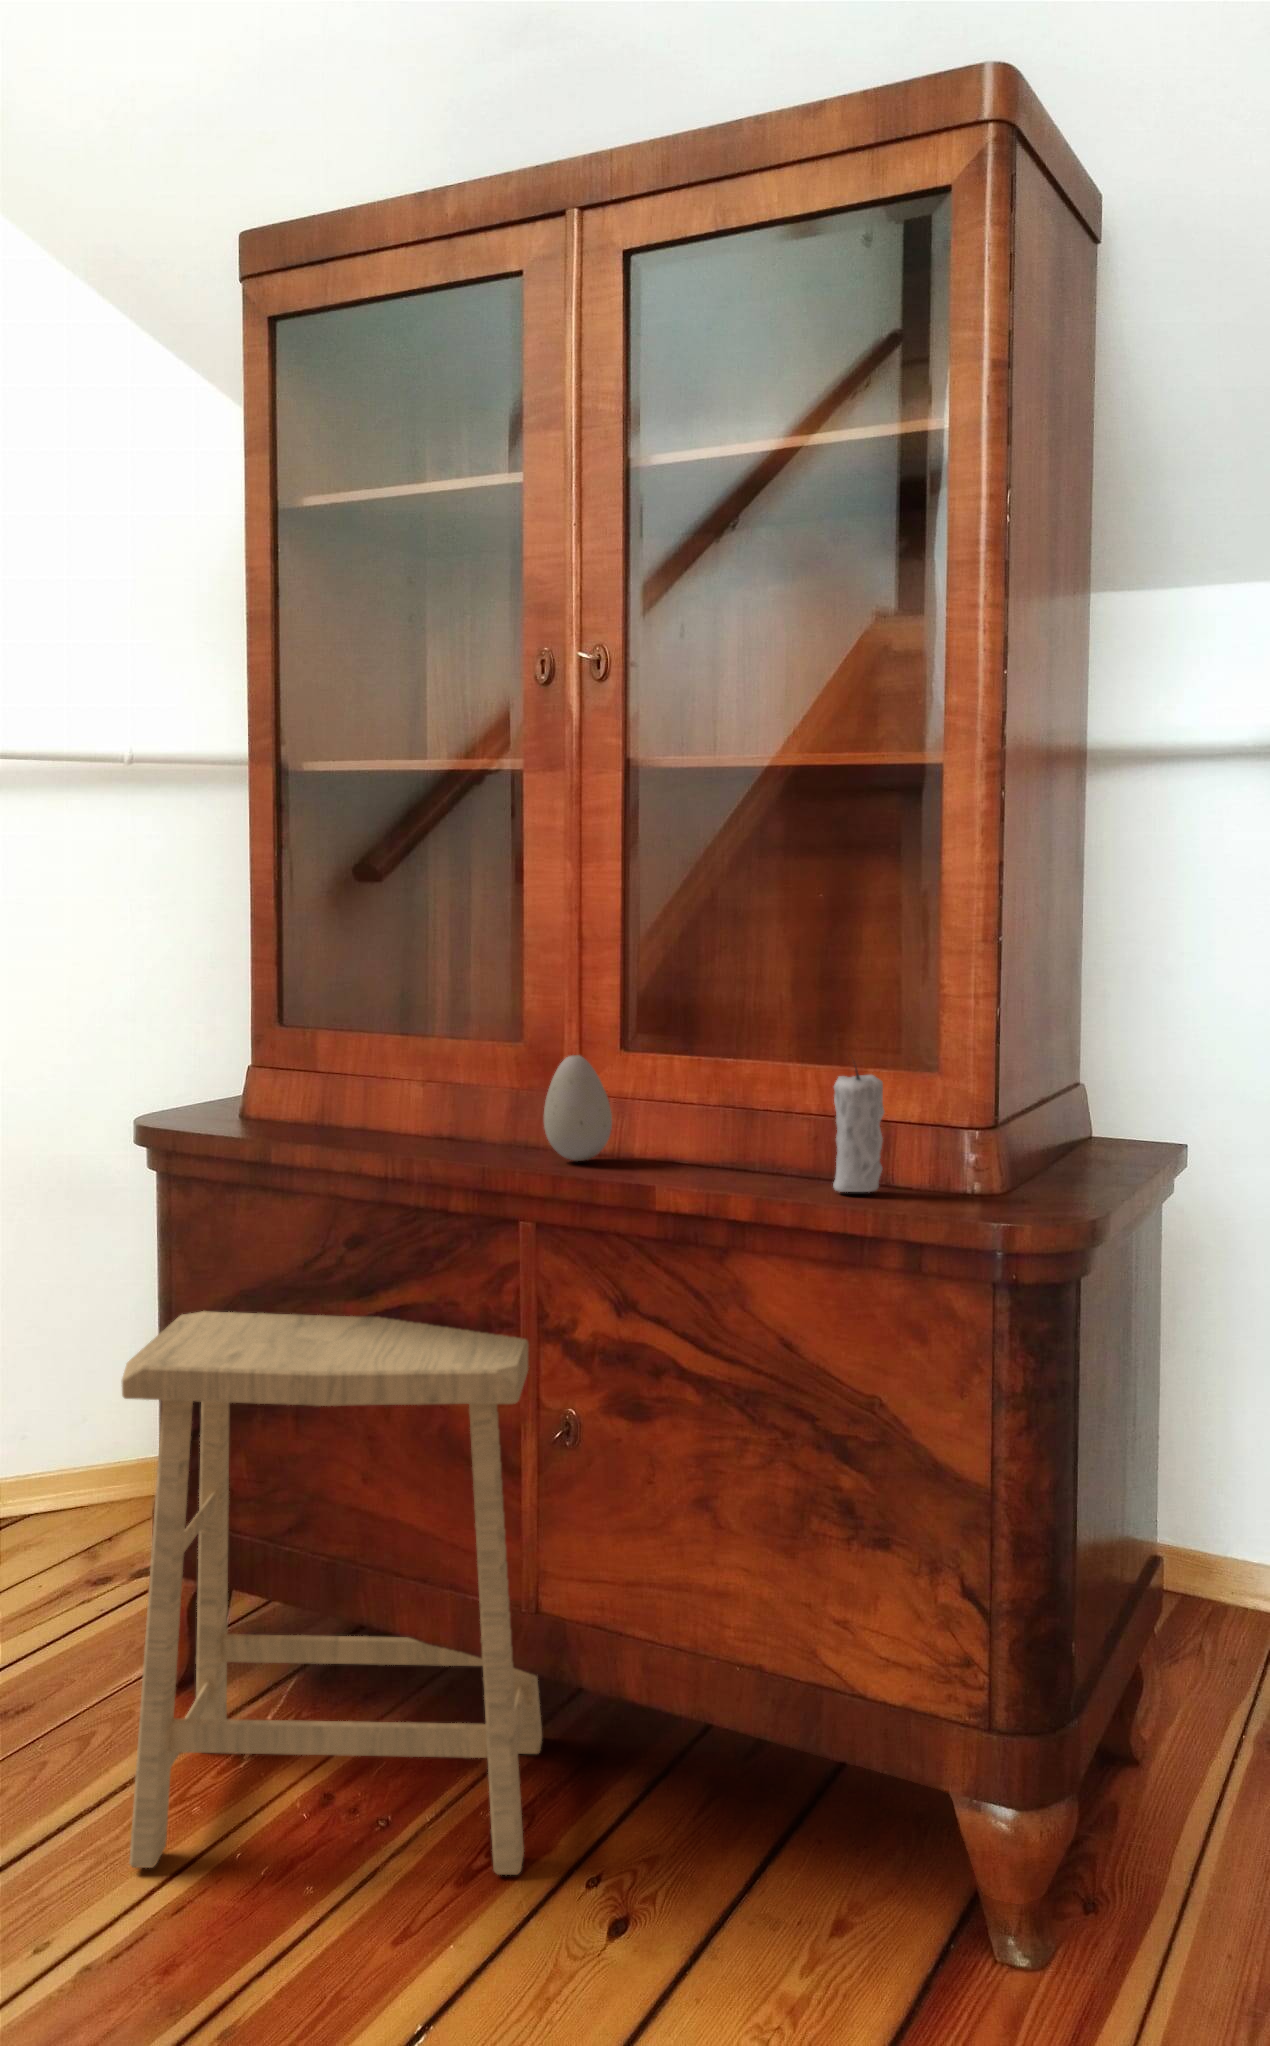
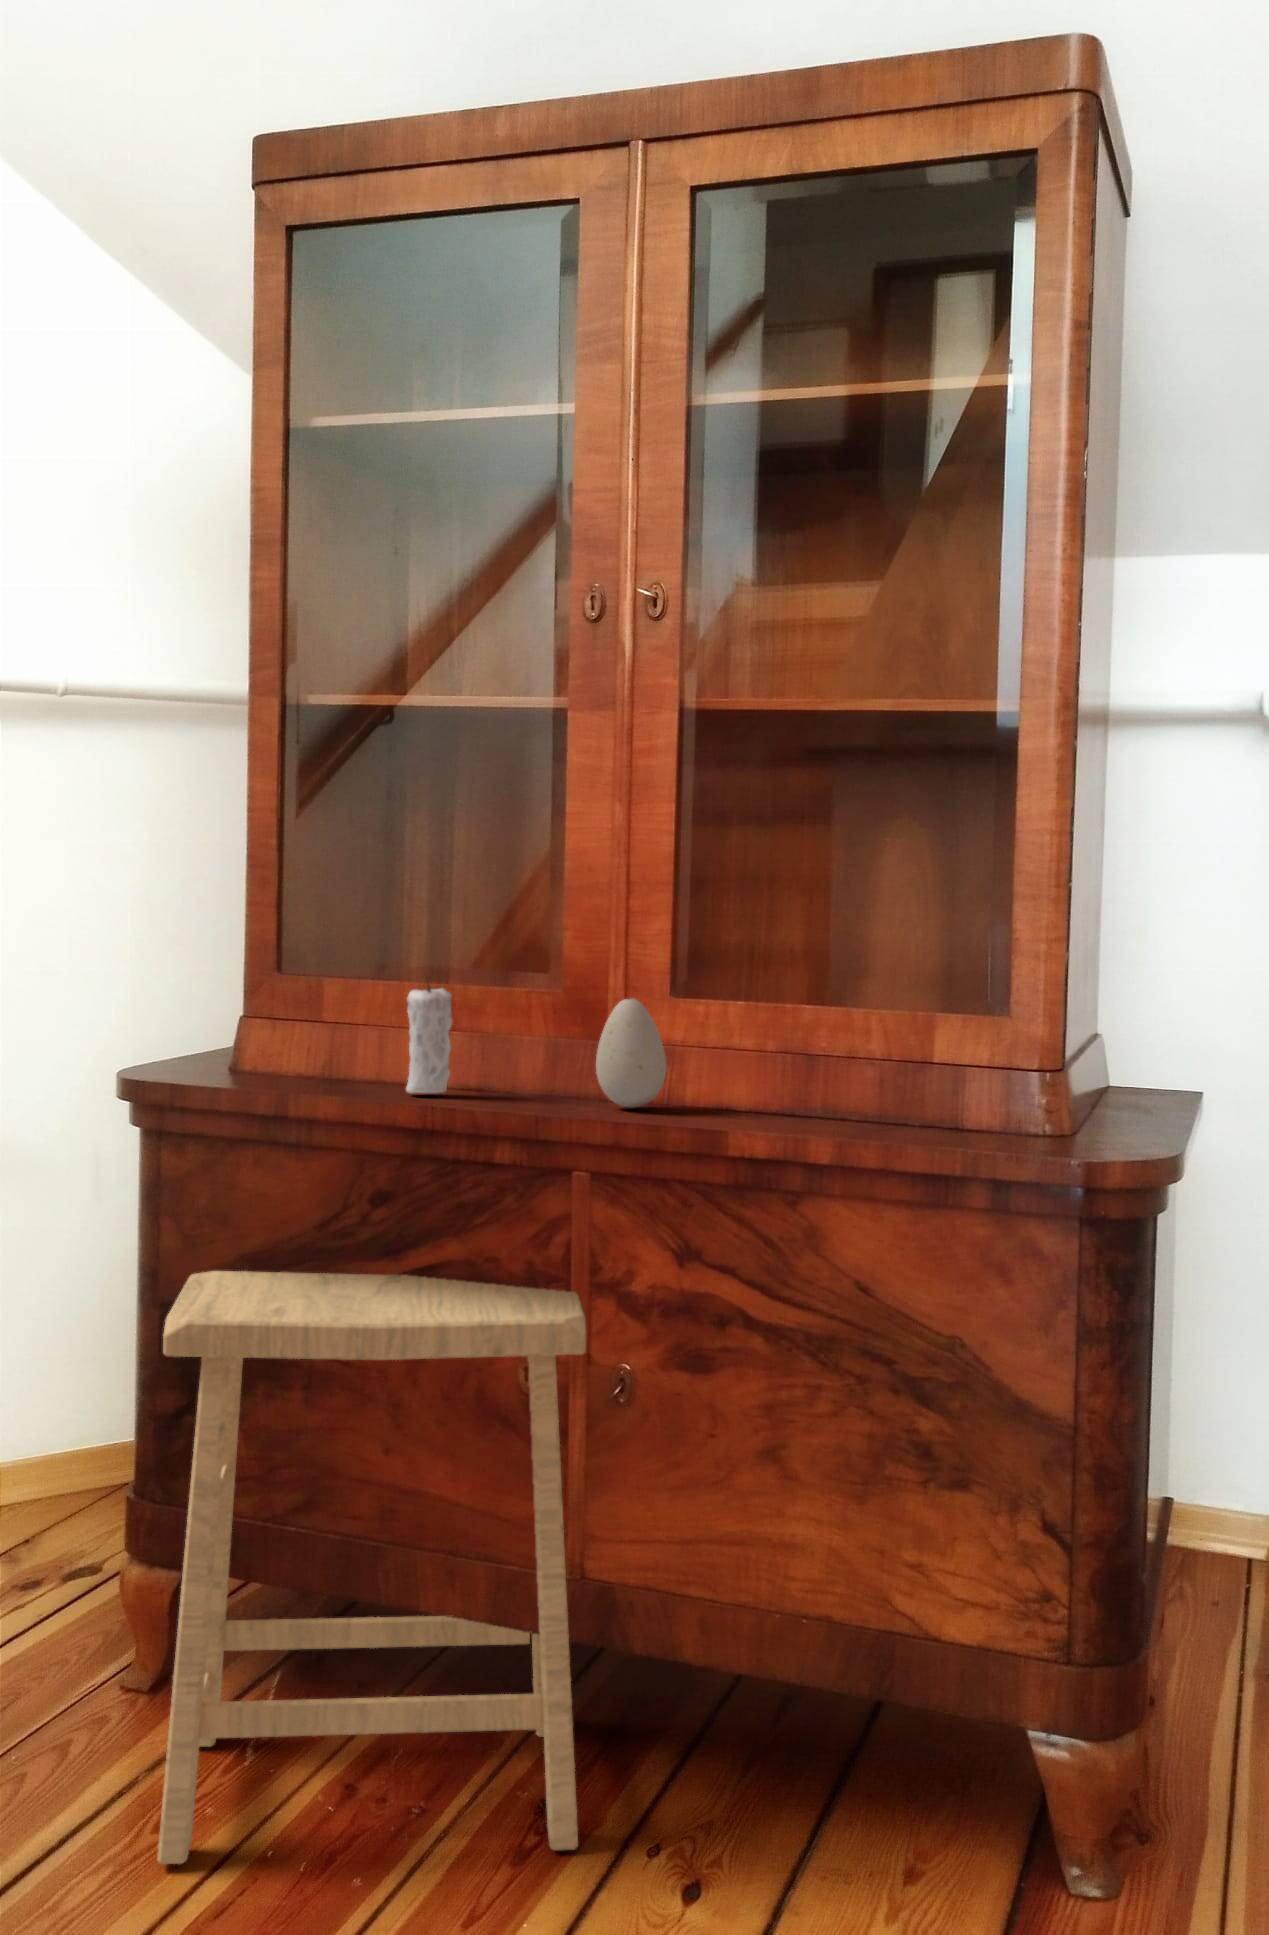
candle: present [833,1068,884,1192] -> present [406,983,453,1093]

